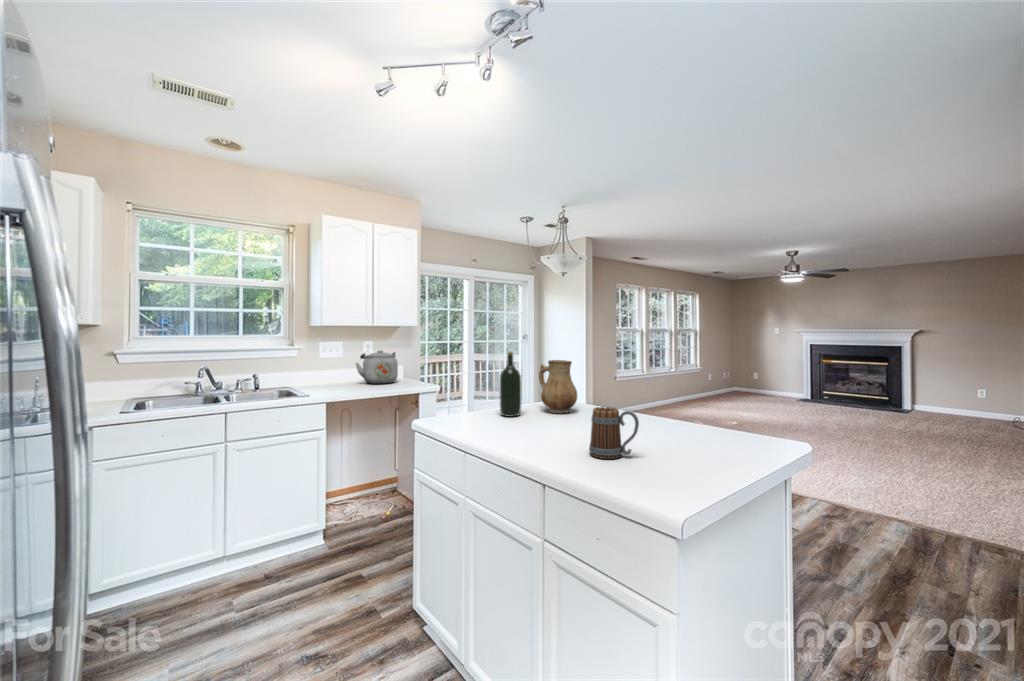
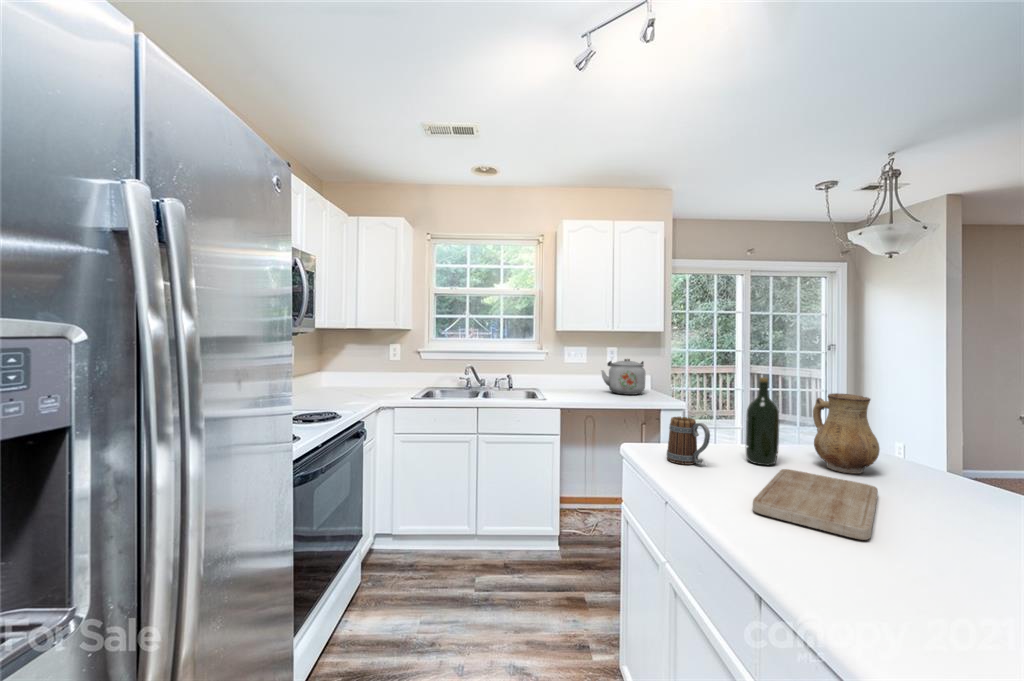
mug: present [589,407,639,459] -> present [667,417,710,465]
cutting board: none [520,415,587,444] -> present [753,469,878,540]

